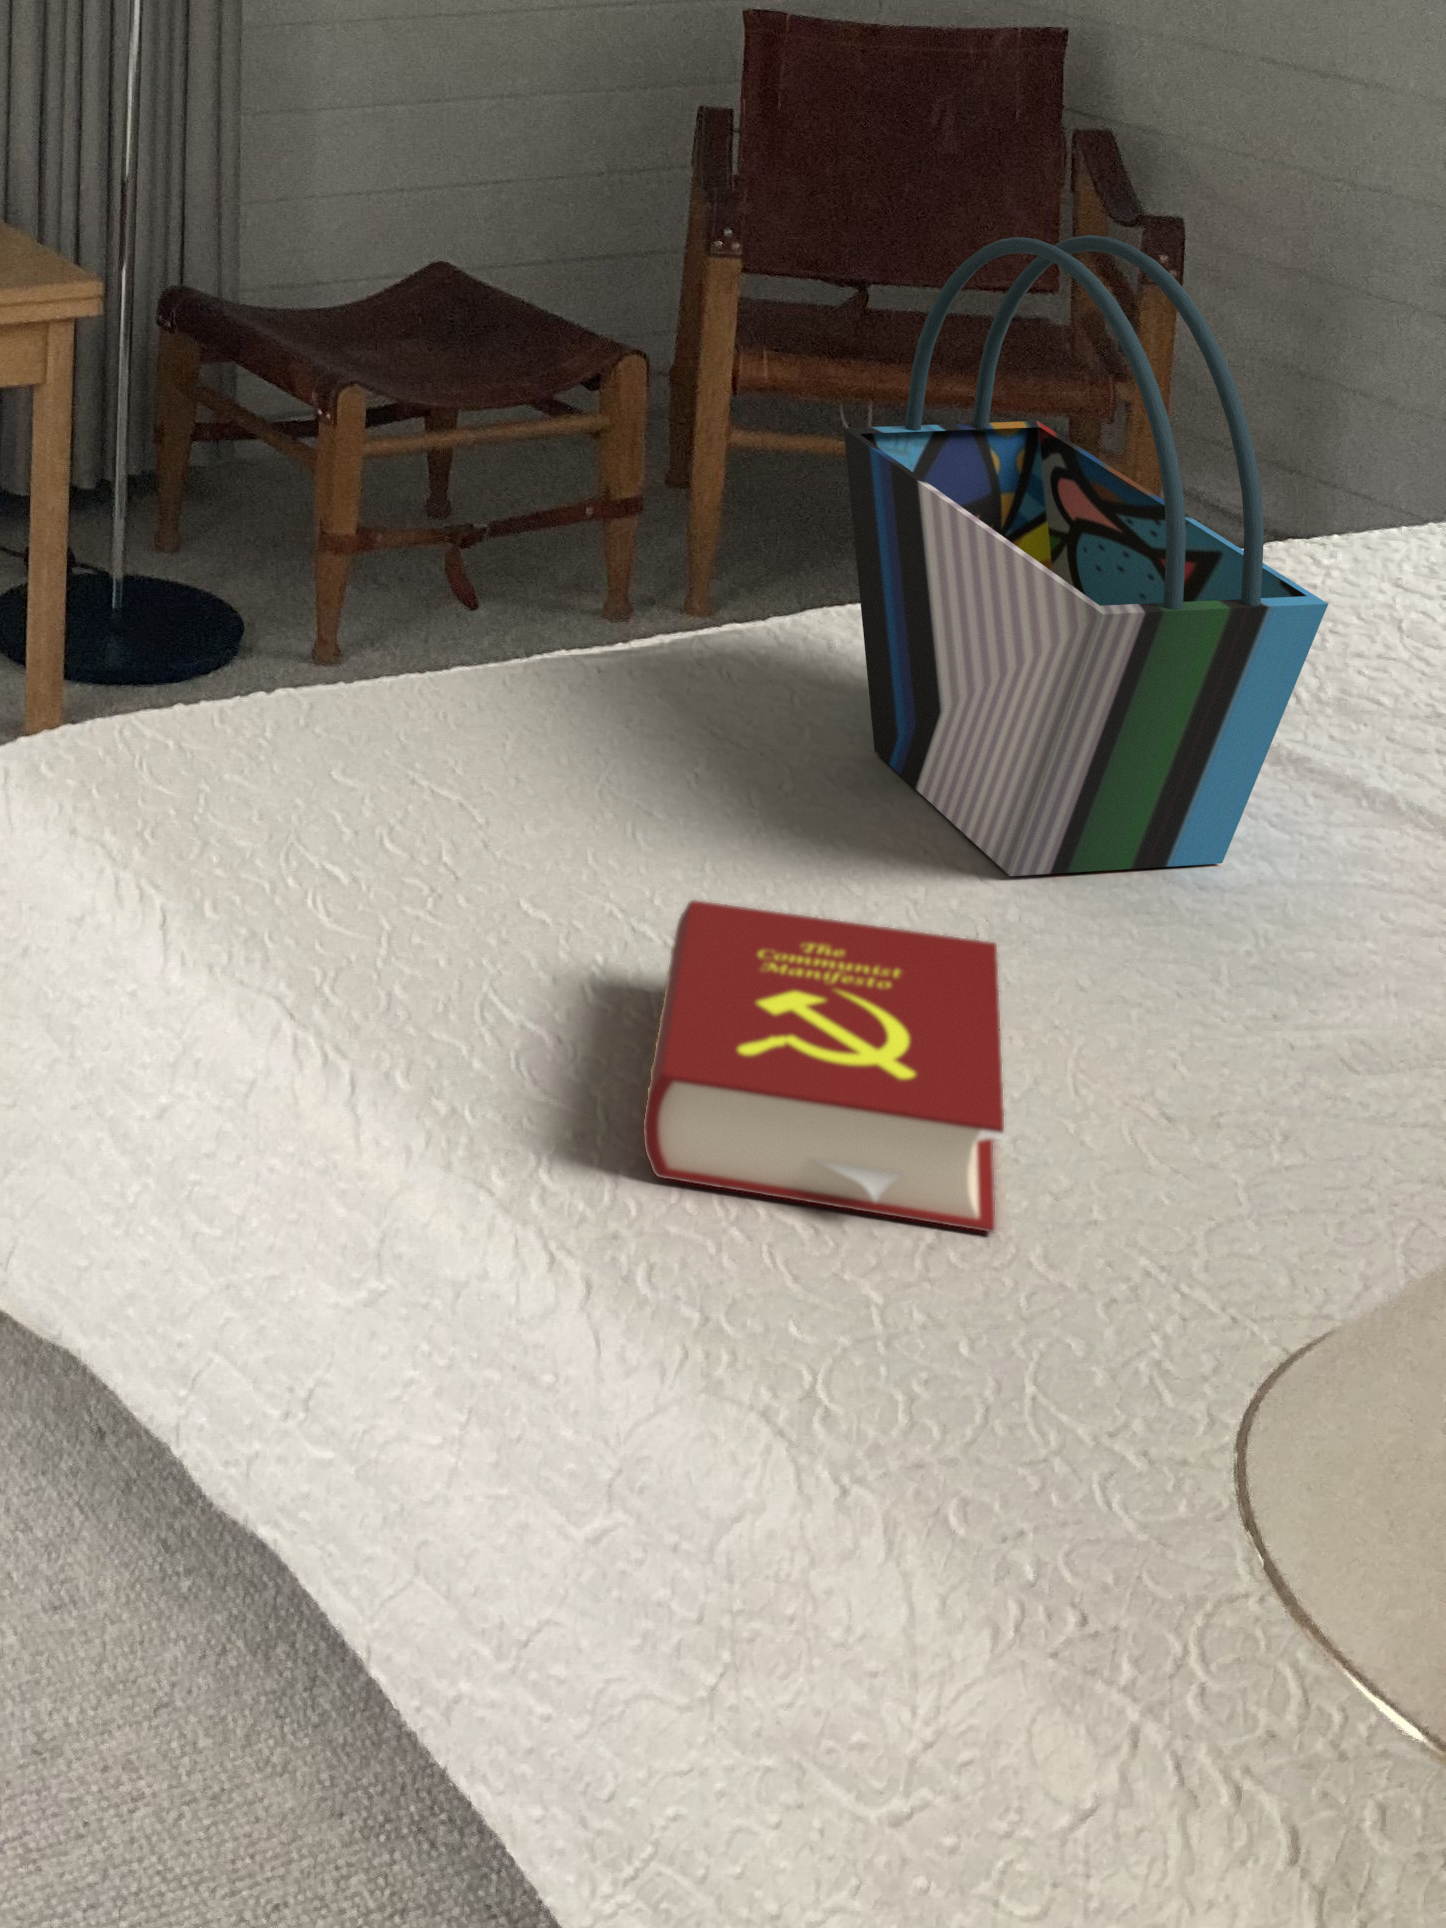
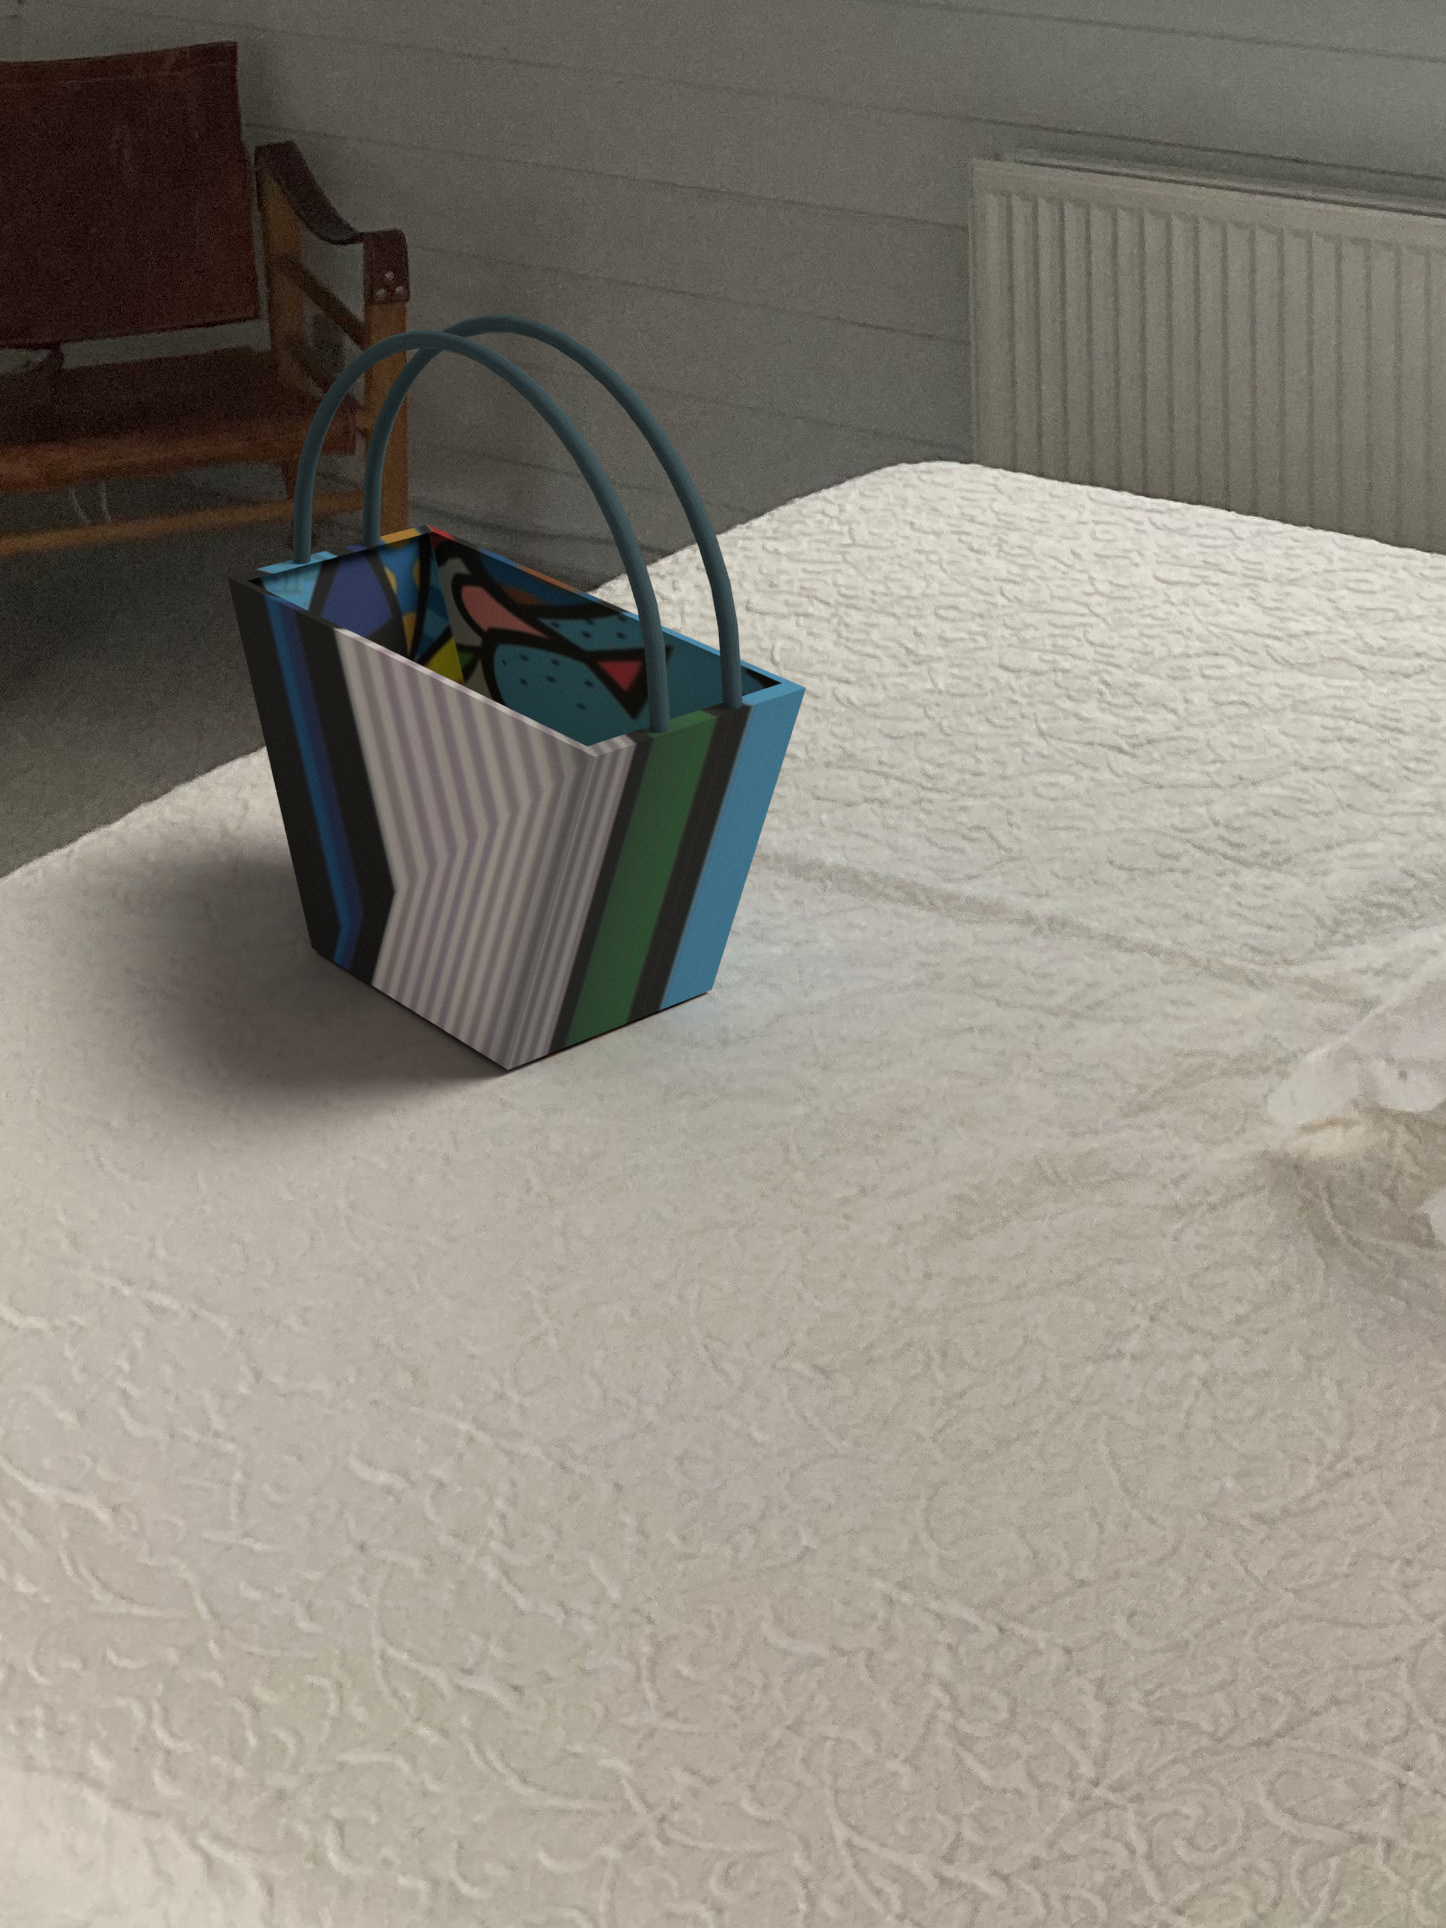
book: present [643,900,1004,1232] -> none [184,1178,651,1621]

